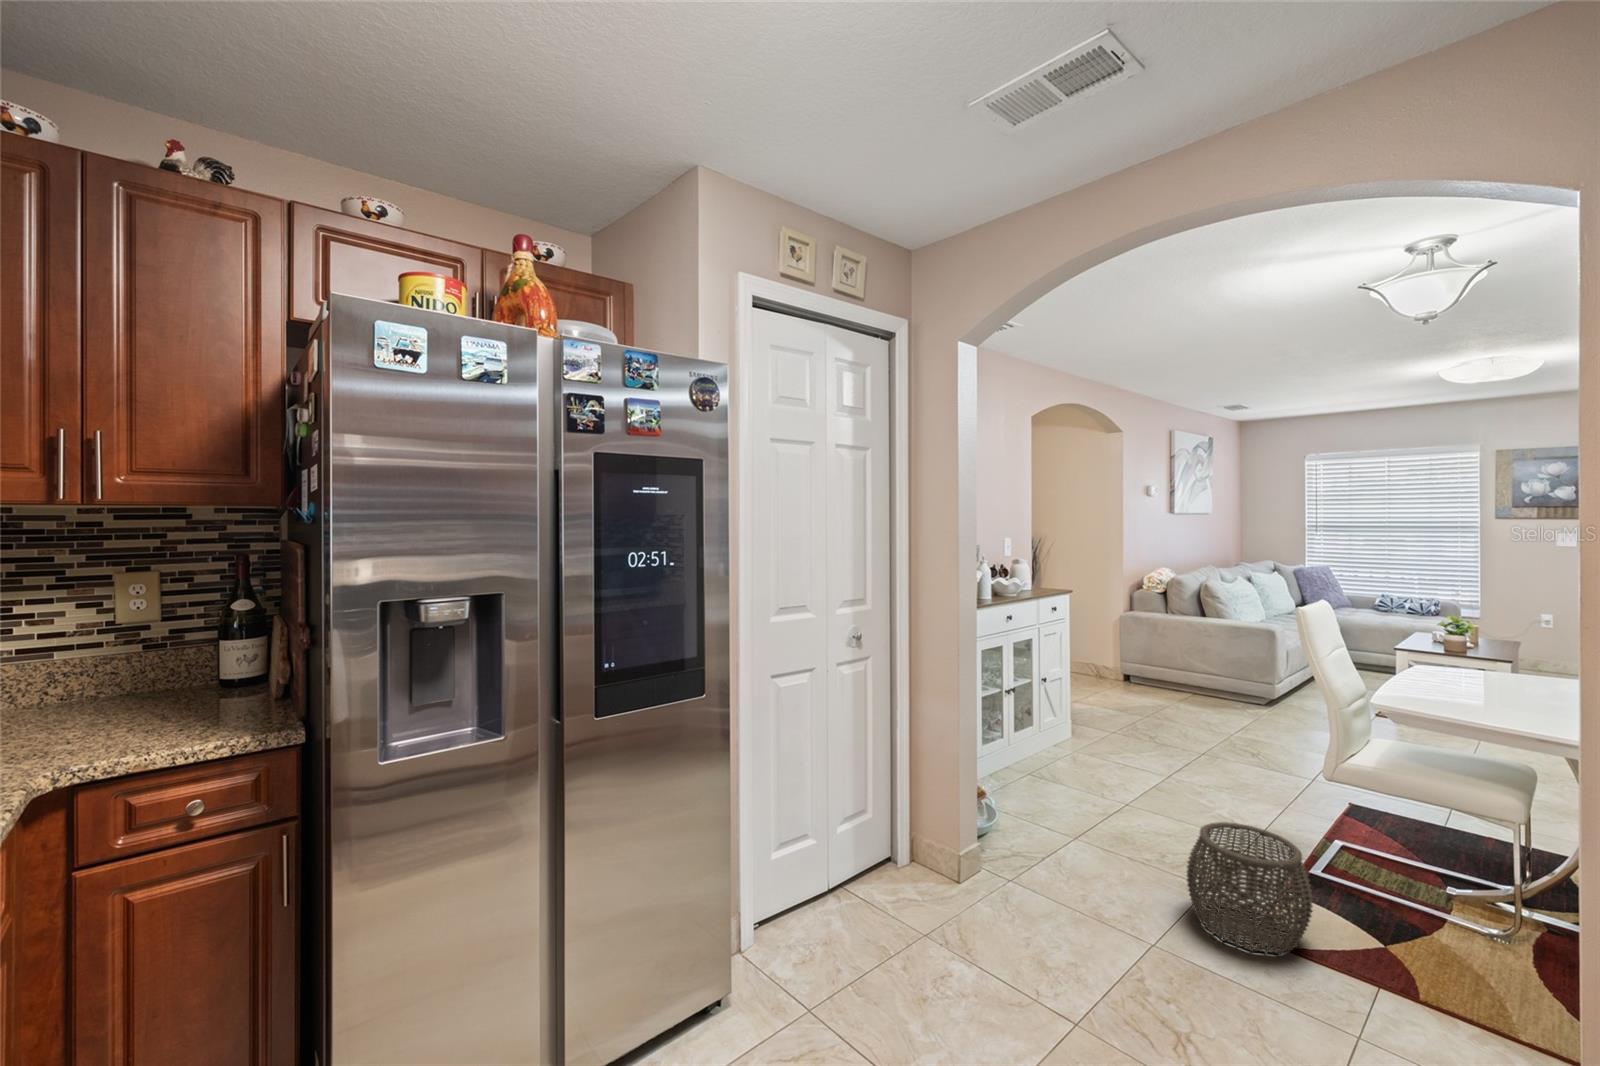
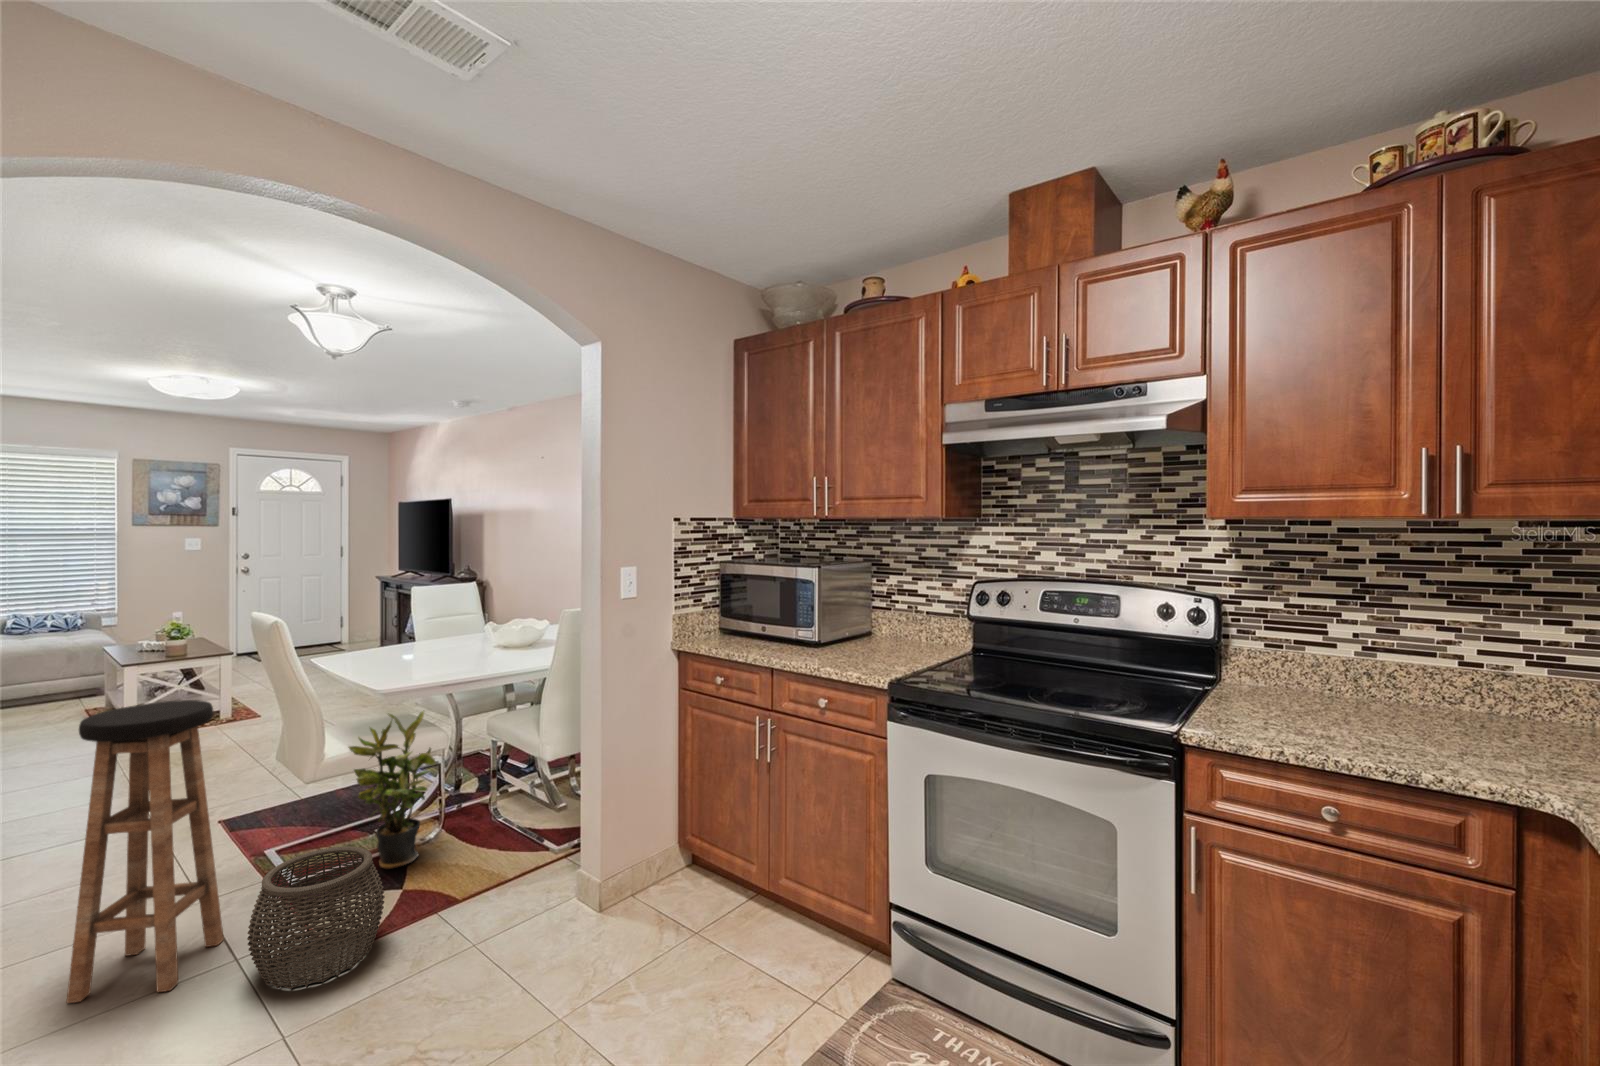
bar stool: none [1126,650,1226,872] -> present [67,700,224,1003]
potted plant: none [1368,744,1499,937] -> present [349,711,436,869]

